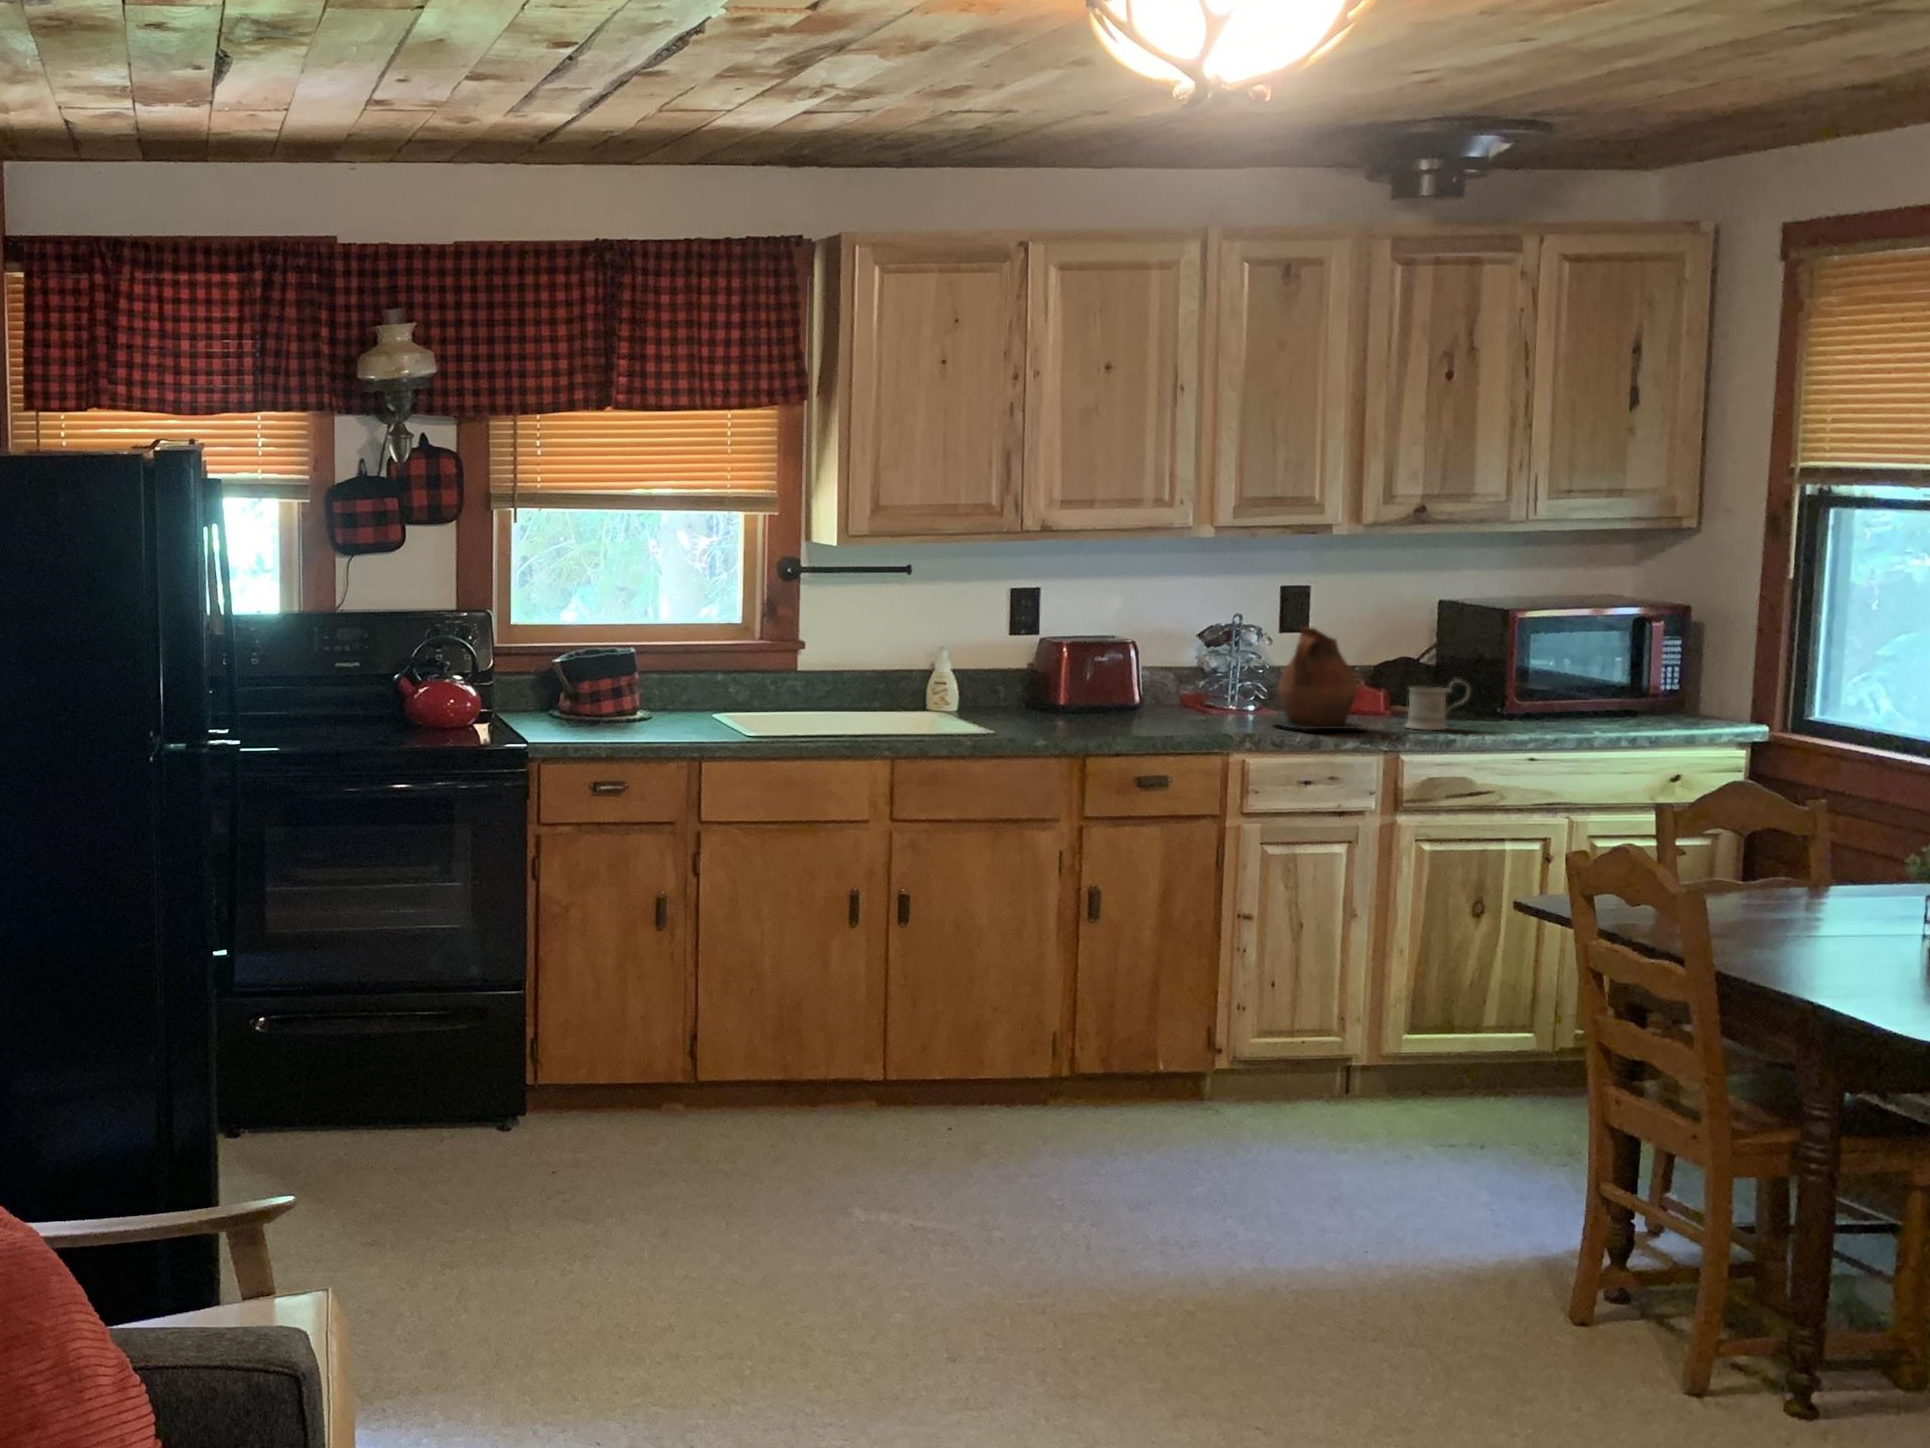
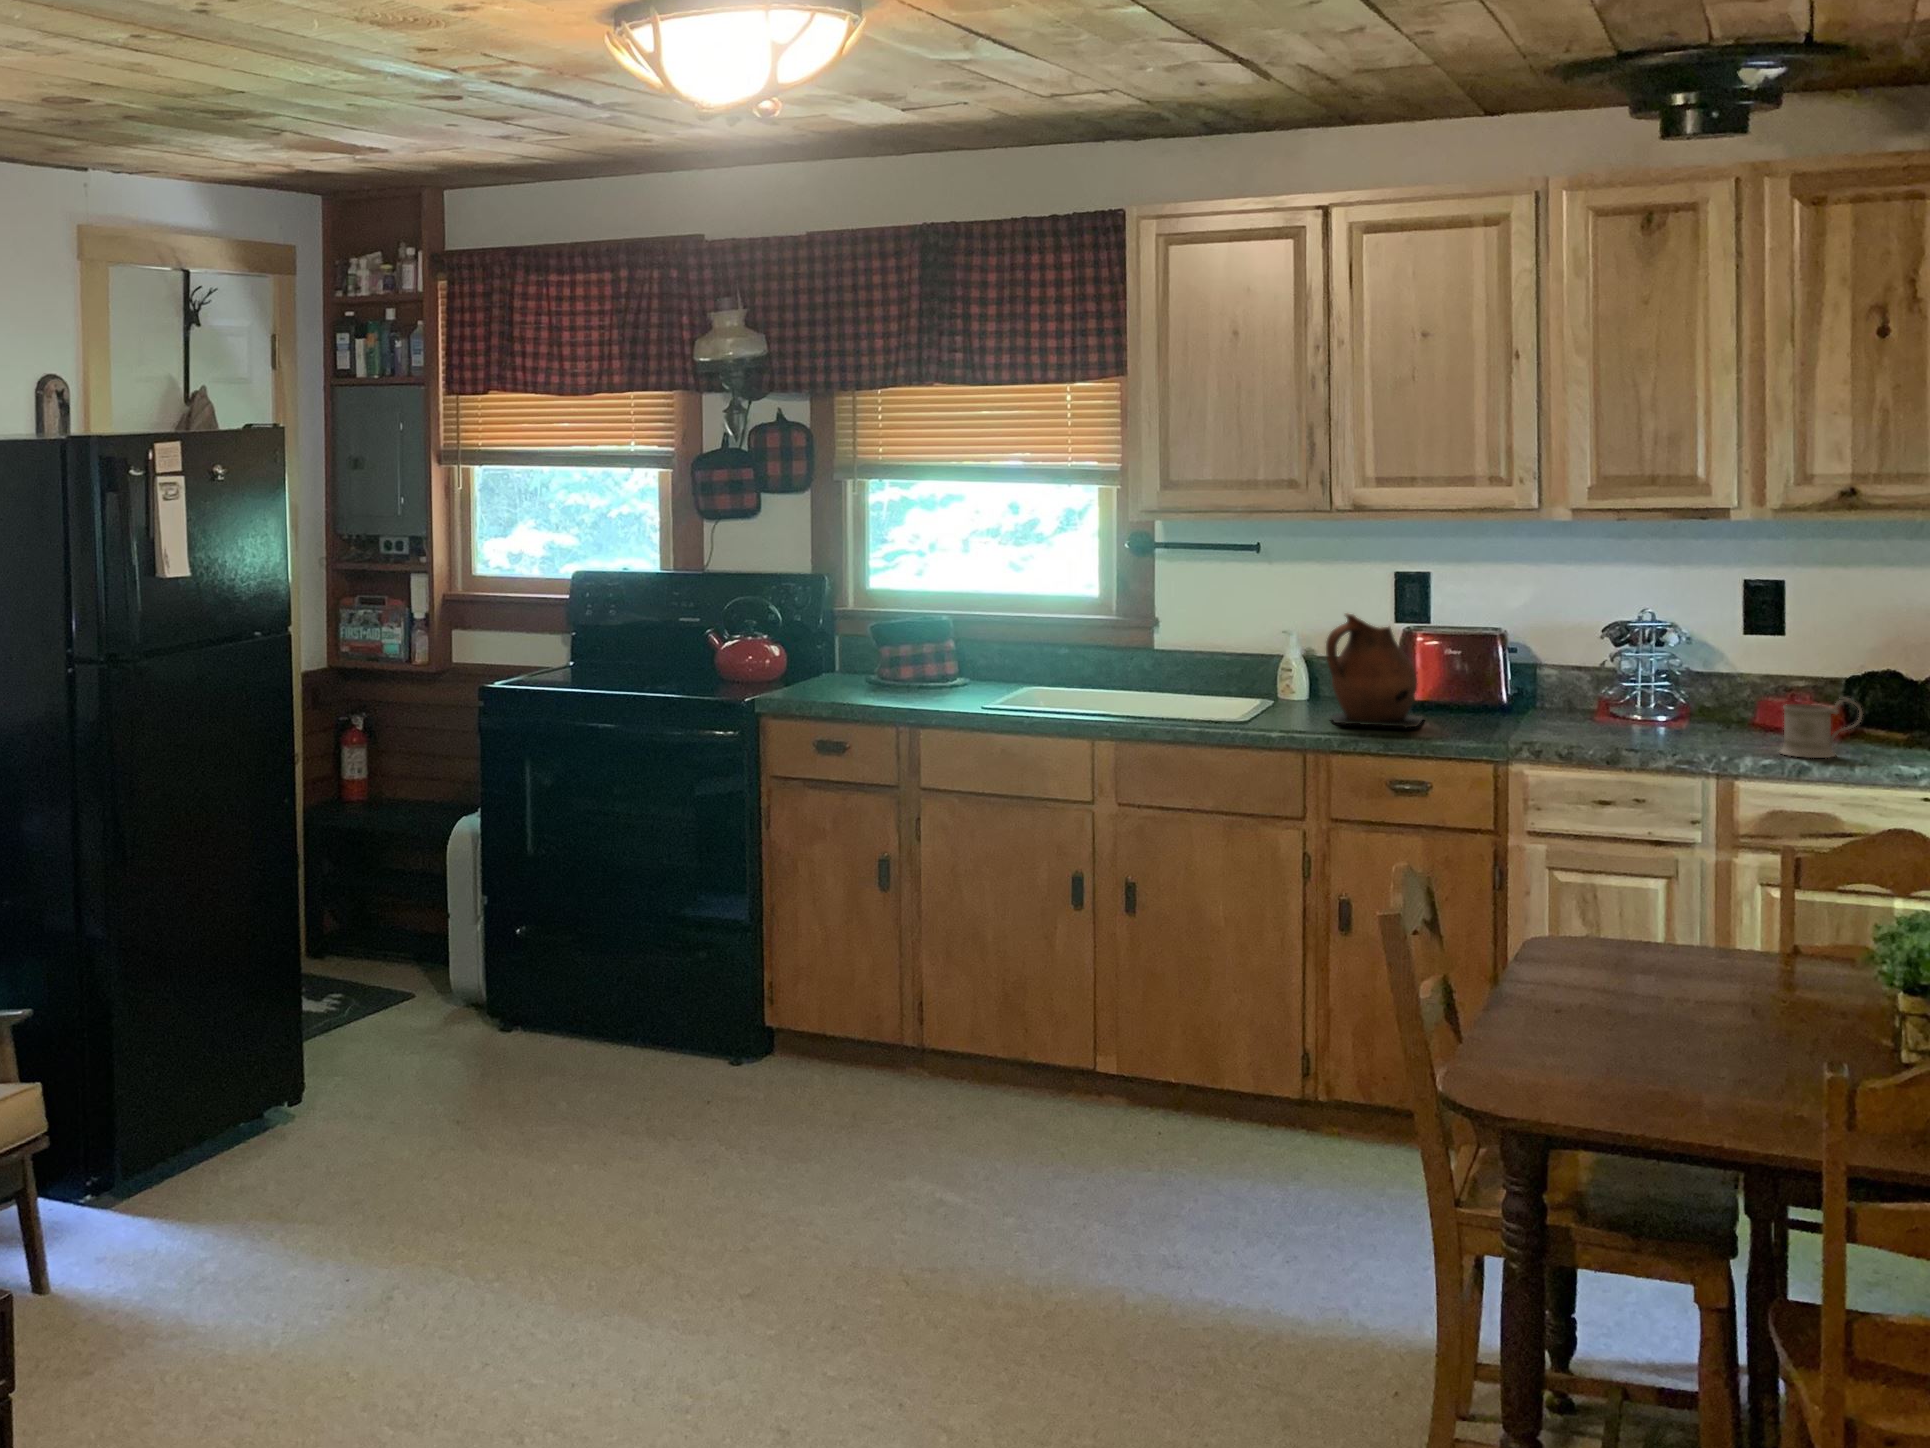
ceramic pitcher: present [1269,627,1366,729] -> present [1326,614,1423,728]

